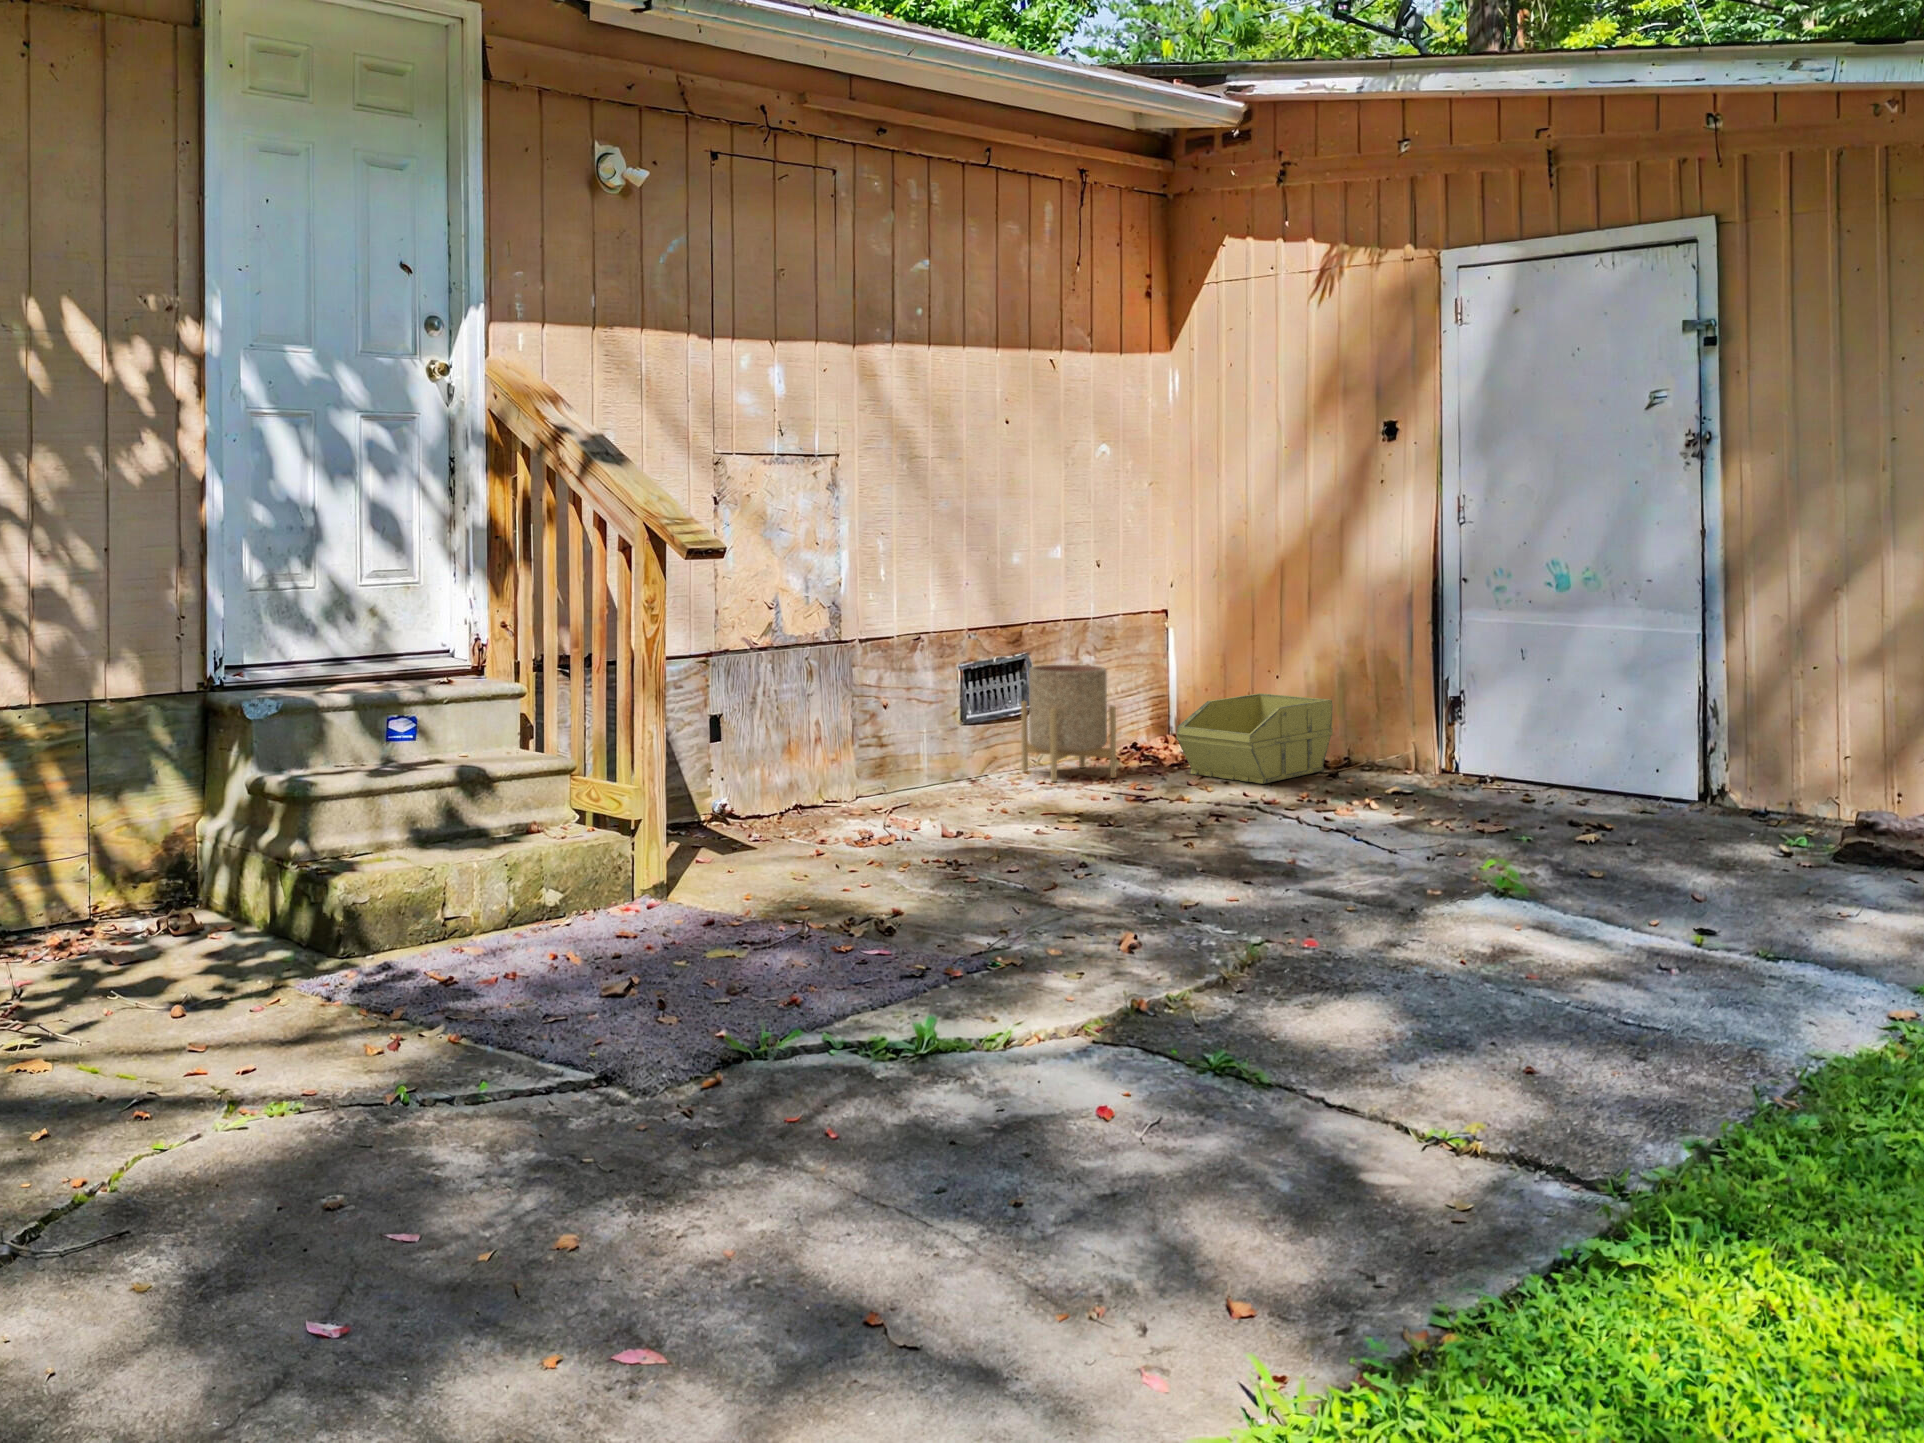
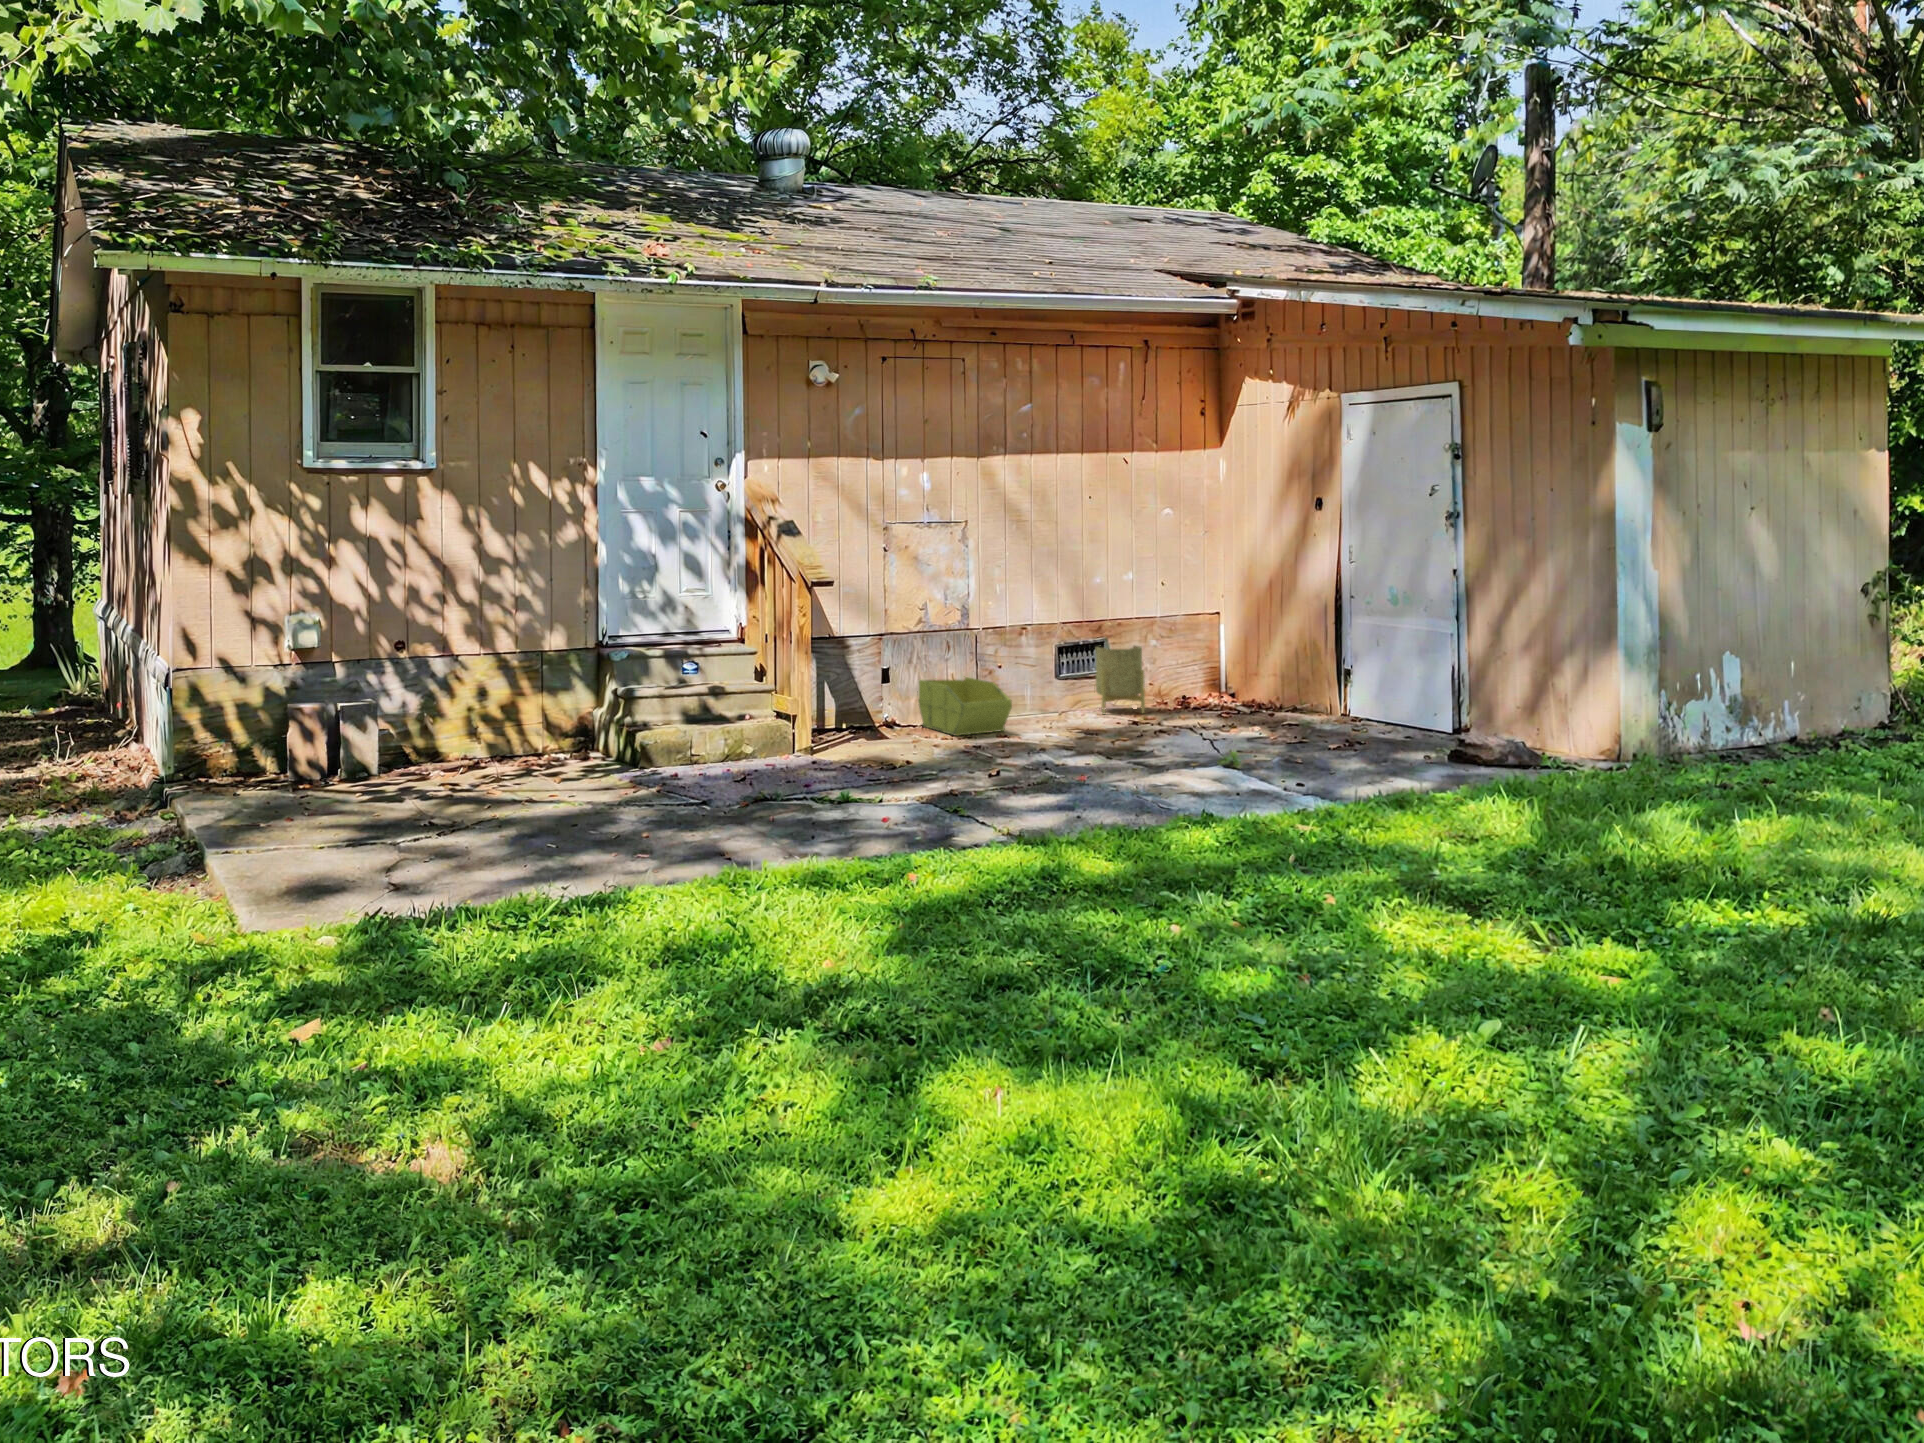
storage bin: present [1177,693,1333,784] -> present [918,676,1012,736]

